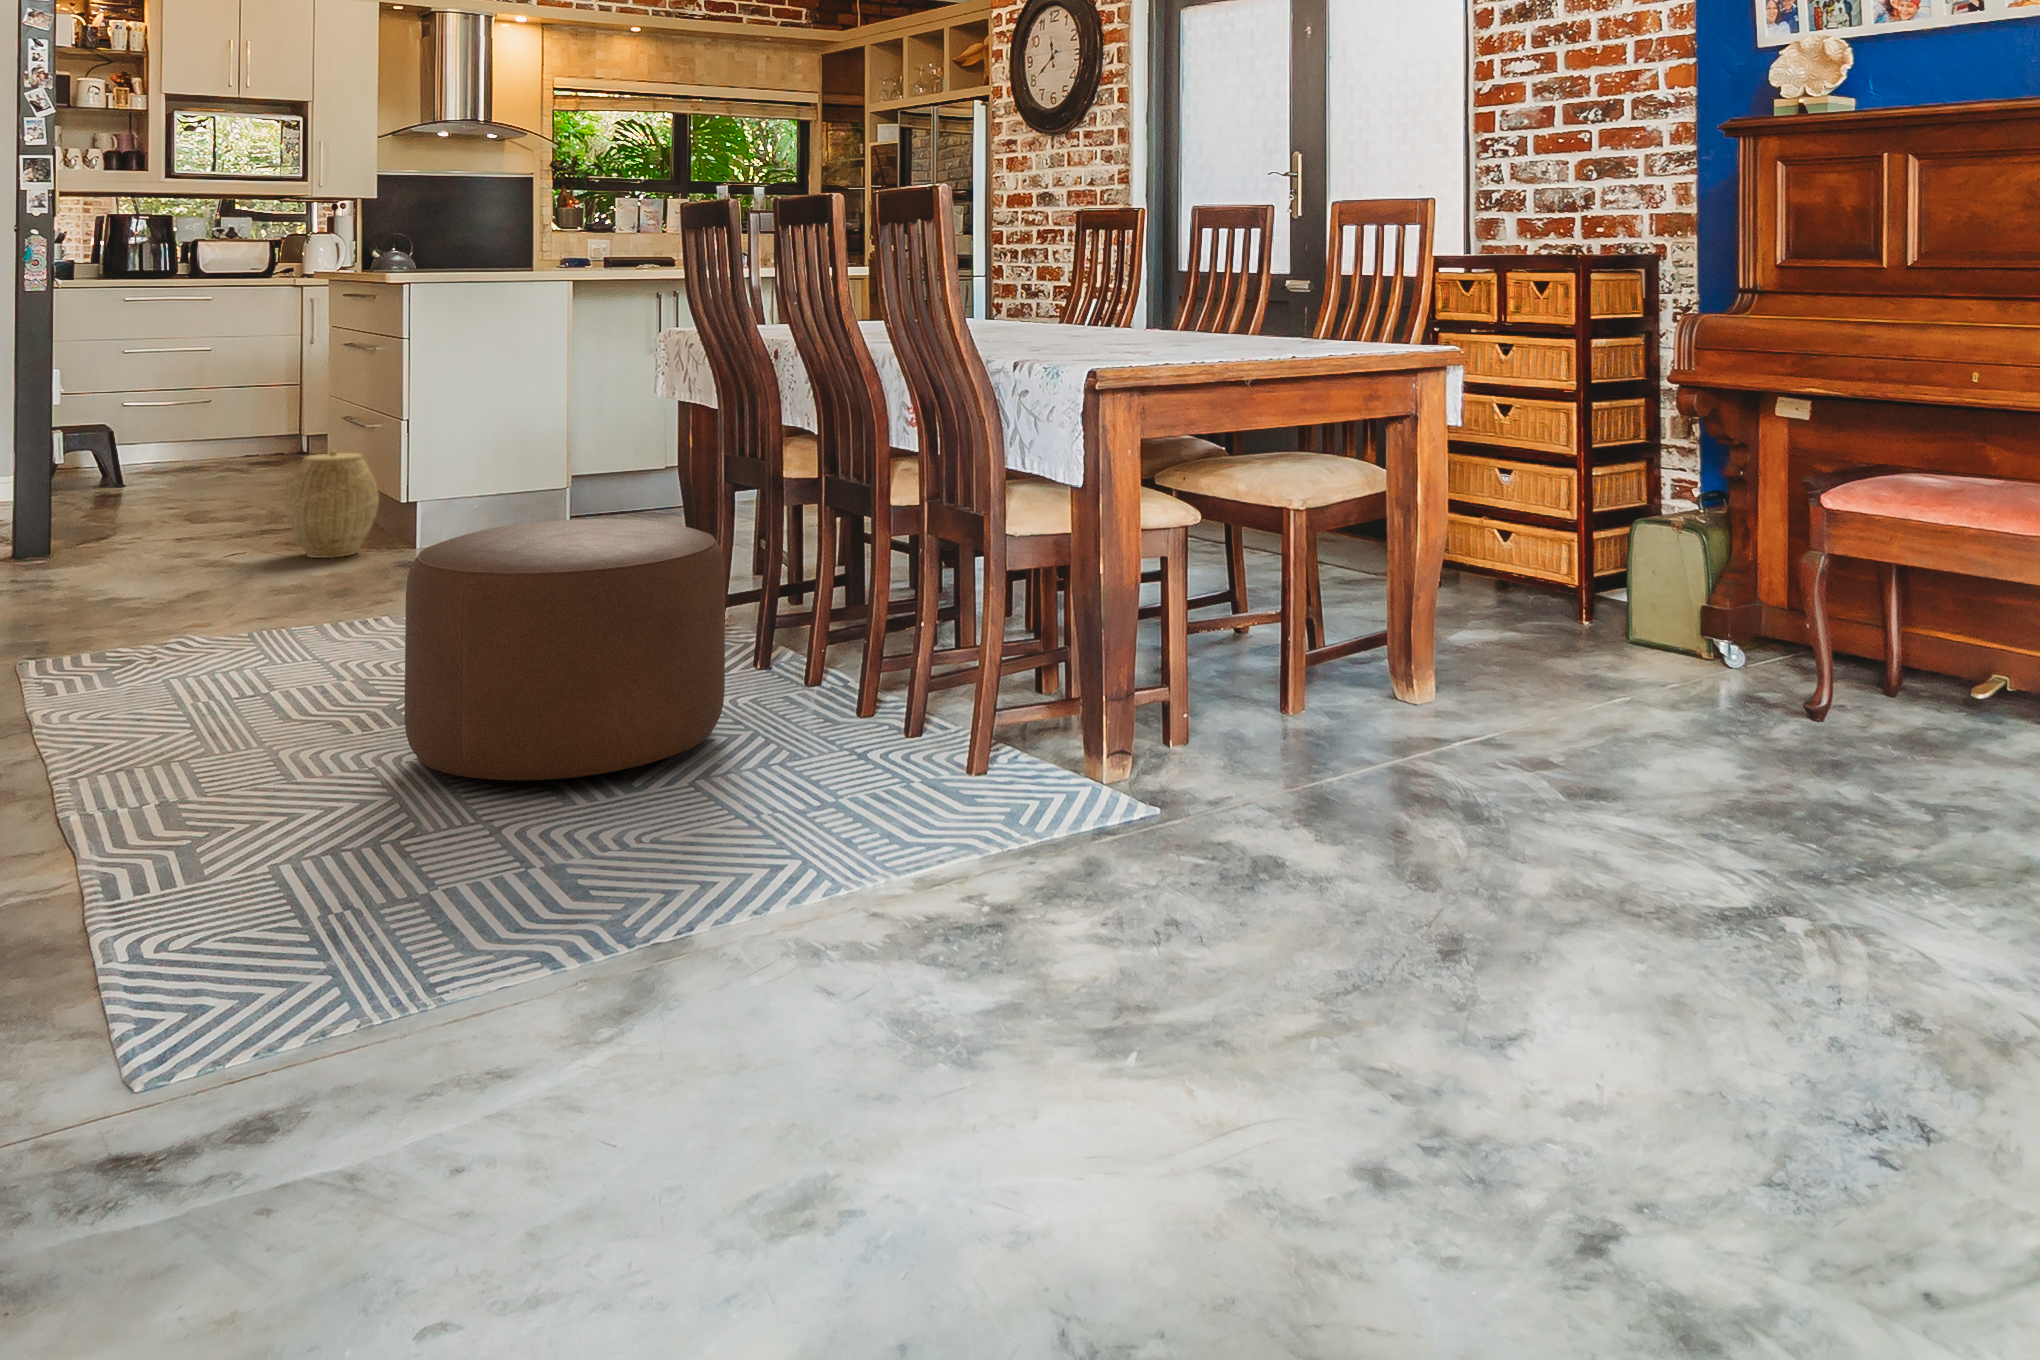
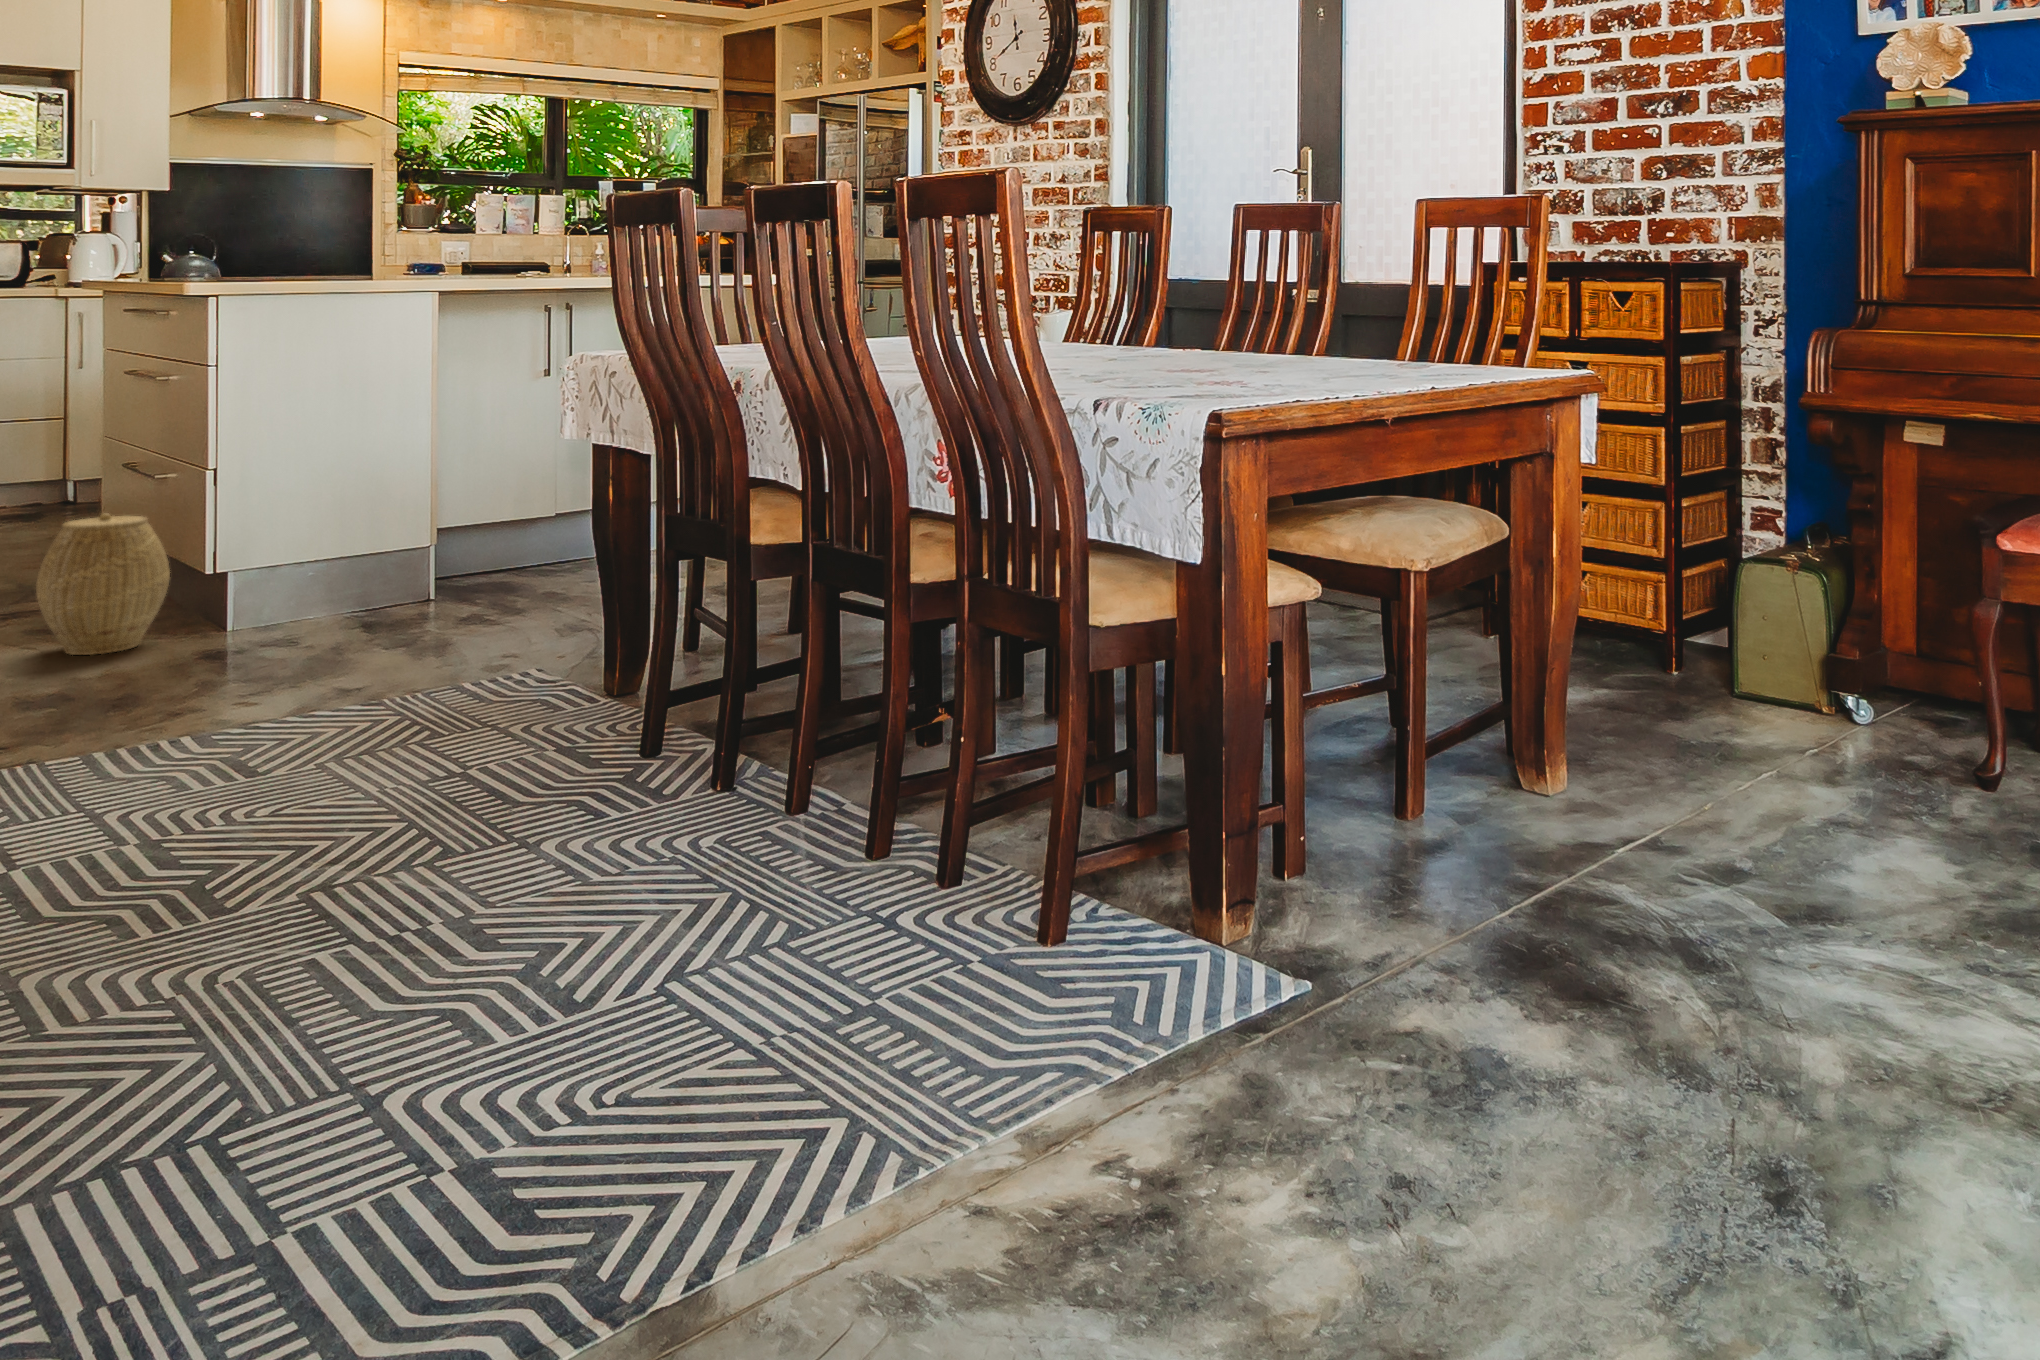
ottoman: present [404,519,725,780] -> none [223,619,695,1017]

